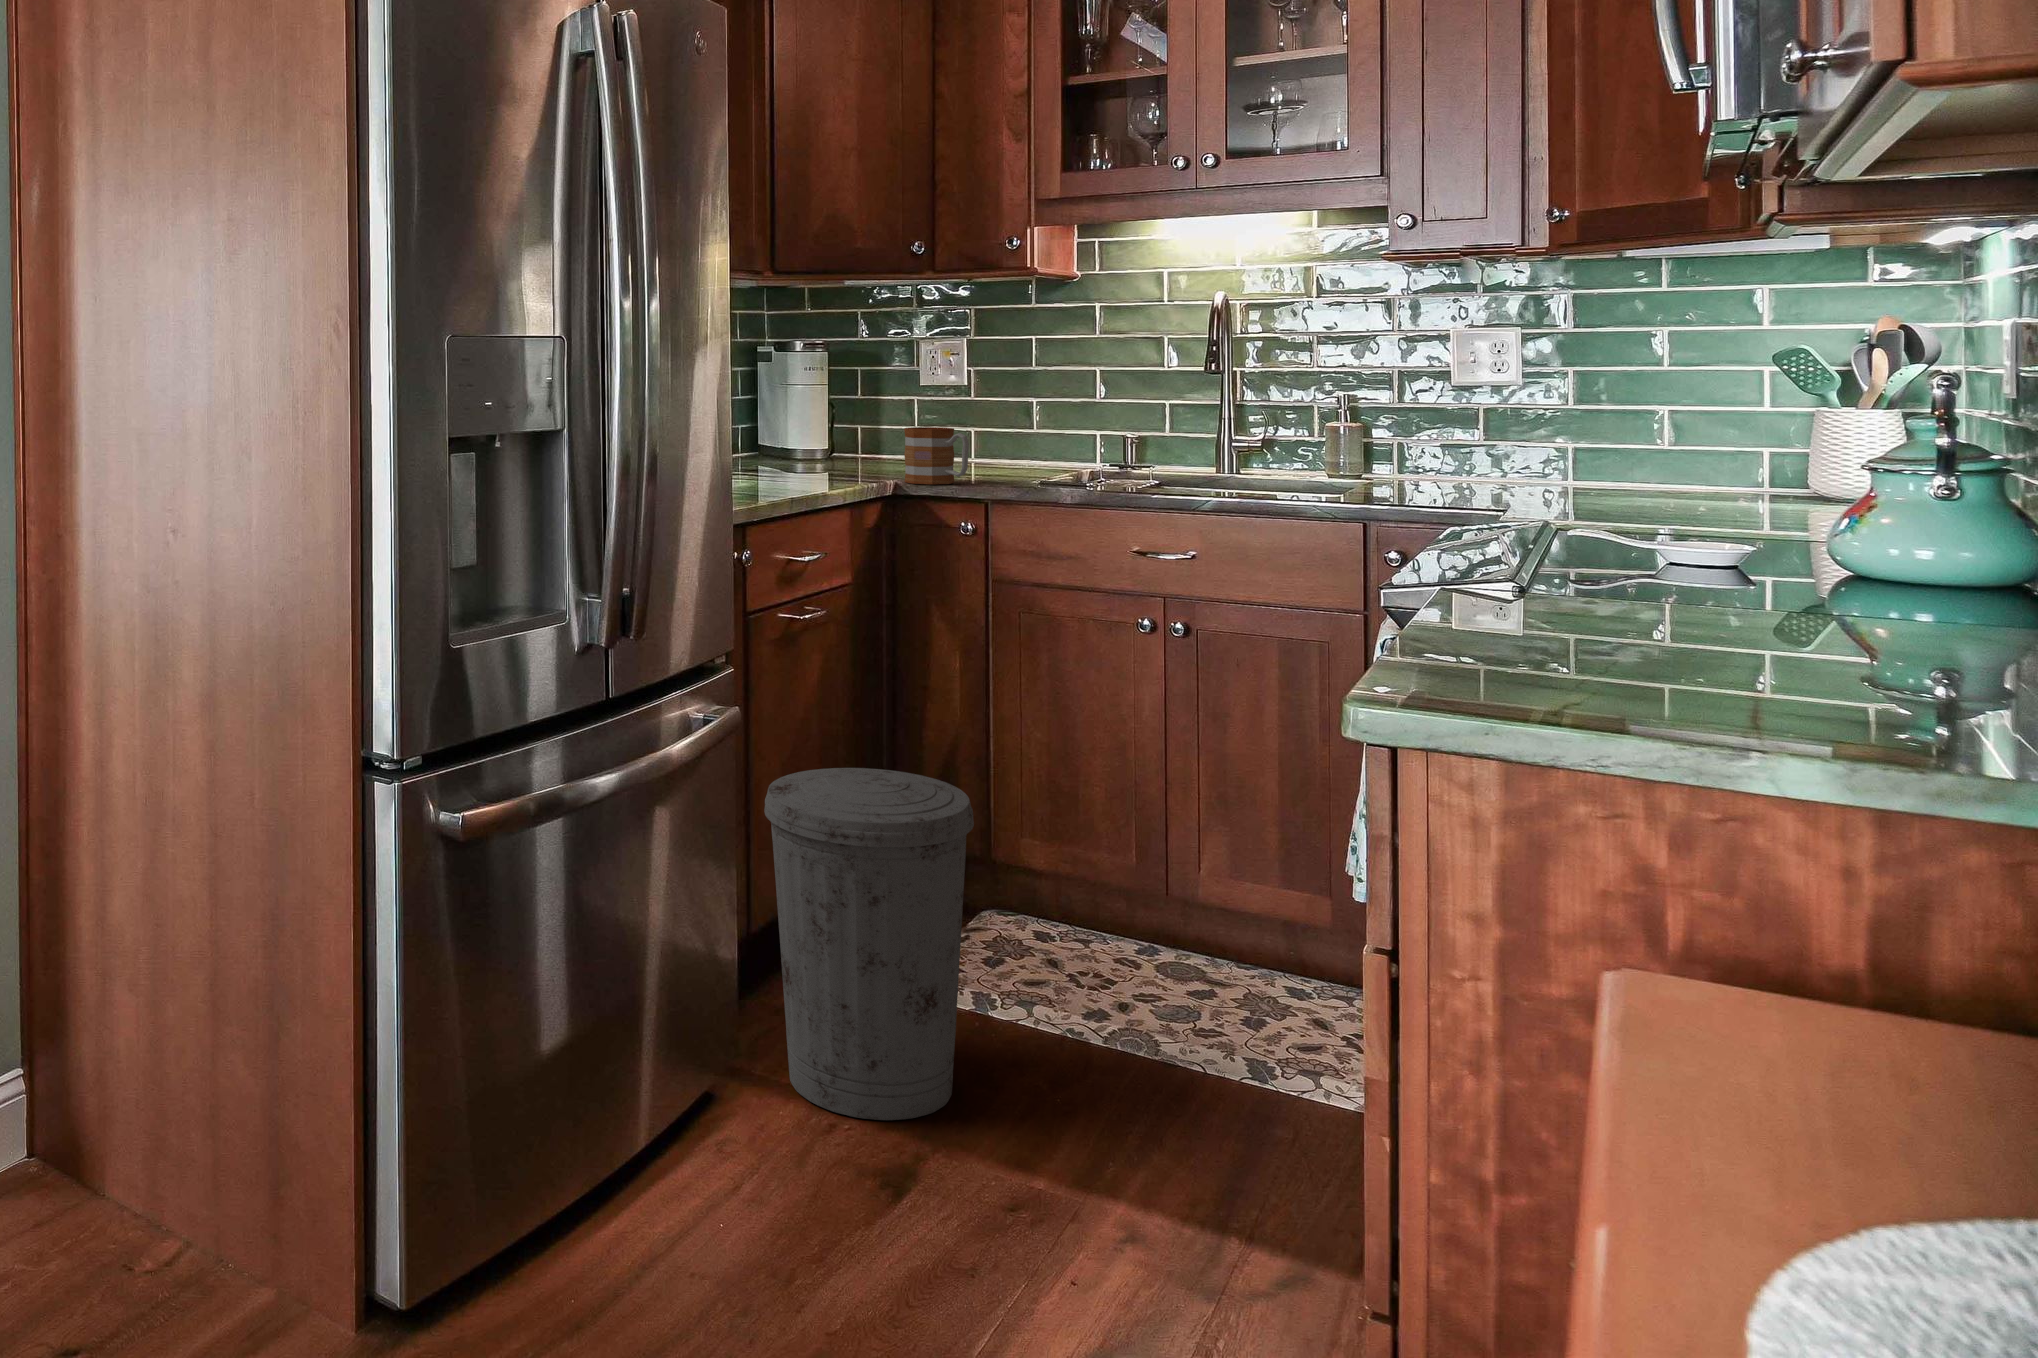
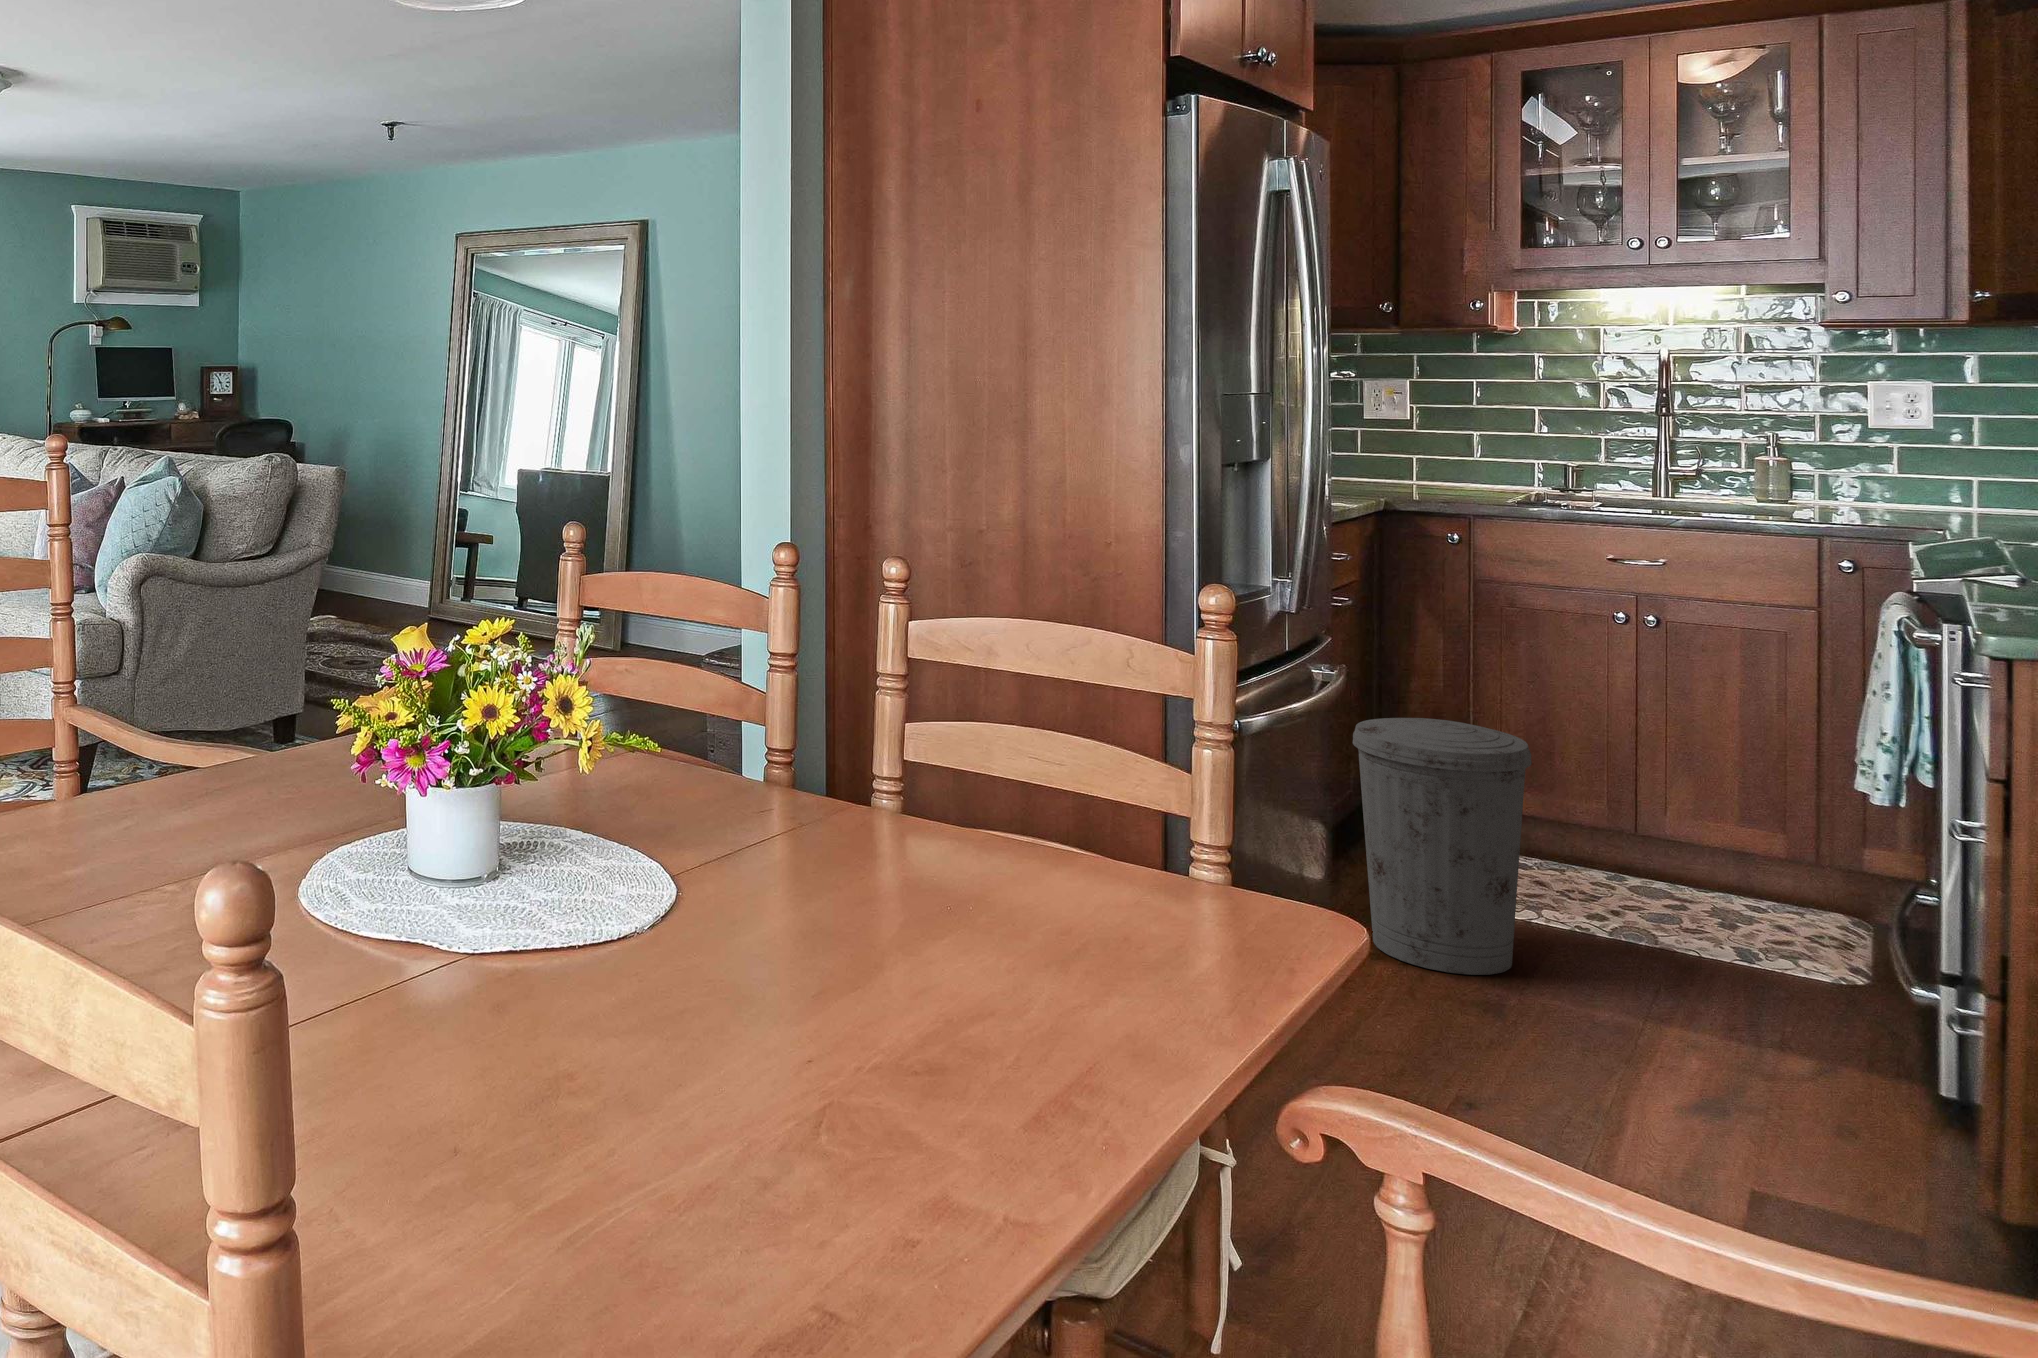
mug: present [904,427,969,484] -> none [1389,456,1450,502]

